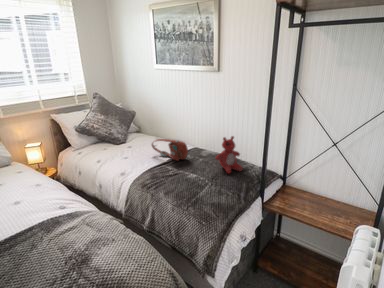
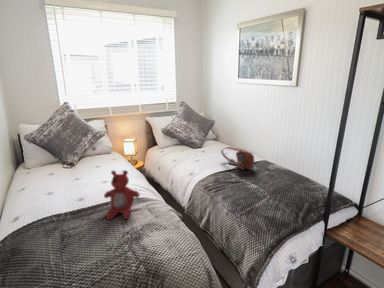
stuffed bear: present [216,136,242,173] -> present [104,171,139,219]

